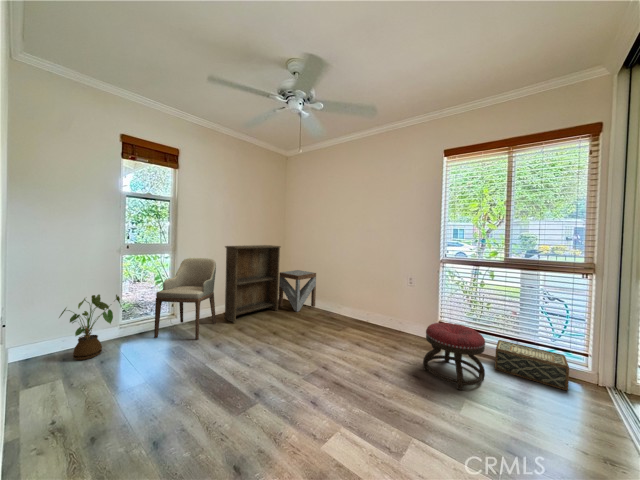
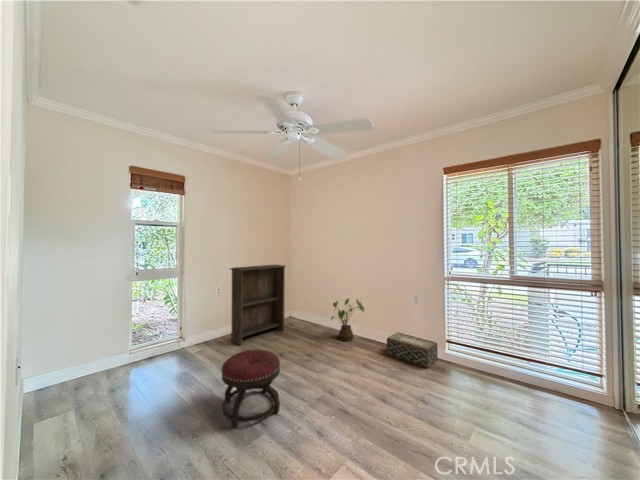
armchair: present [154,258,216,340] -> none [162,281,223,364]
side table: present [279,270,316,312] -> none [285,288,322,331]
house plant: present [59,295,121,360] -> present [331,299,364,341]
ottoman: present [423,323,485,390] -> present [222,350,280,427]
woven basket: present [495,340,569,390] -> present [387,333,438,368]

